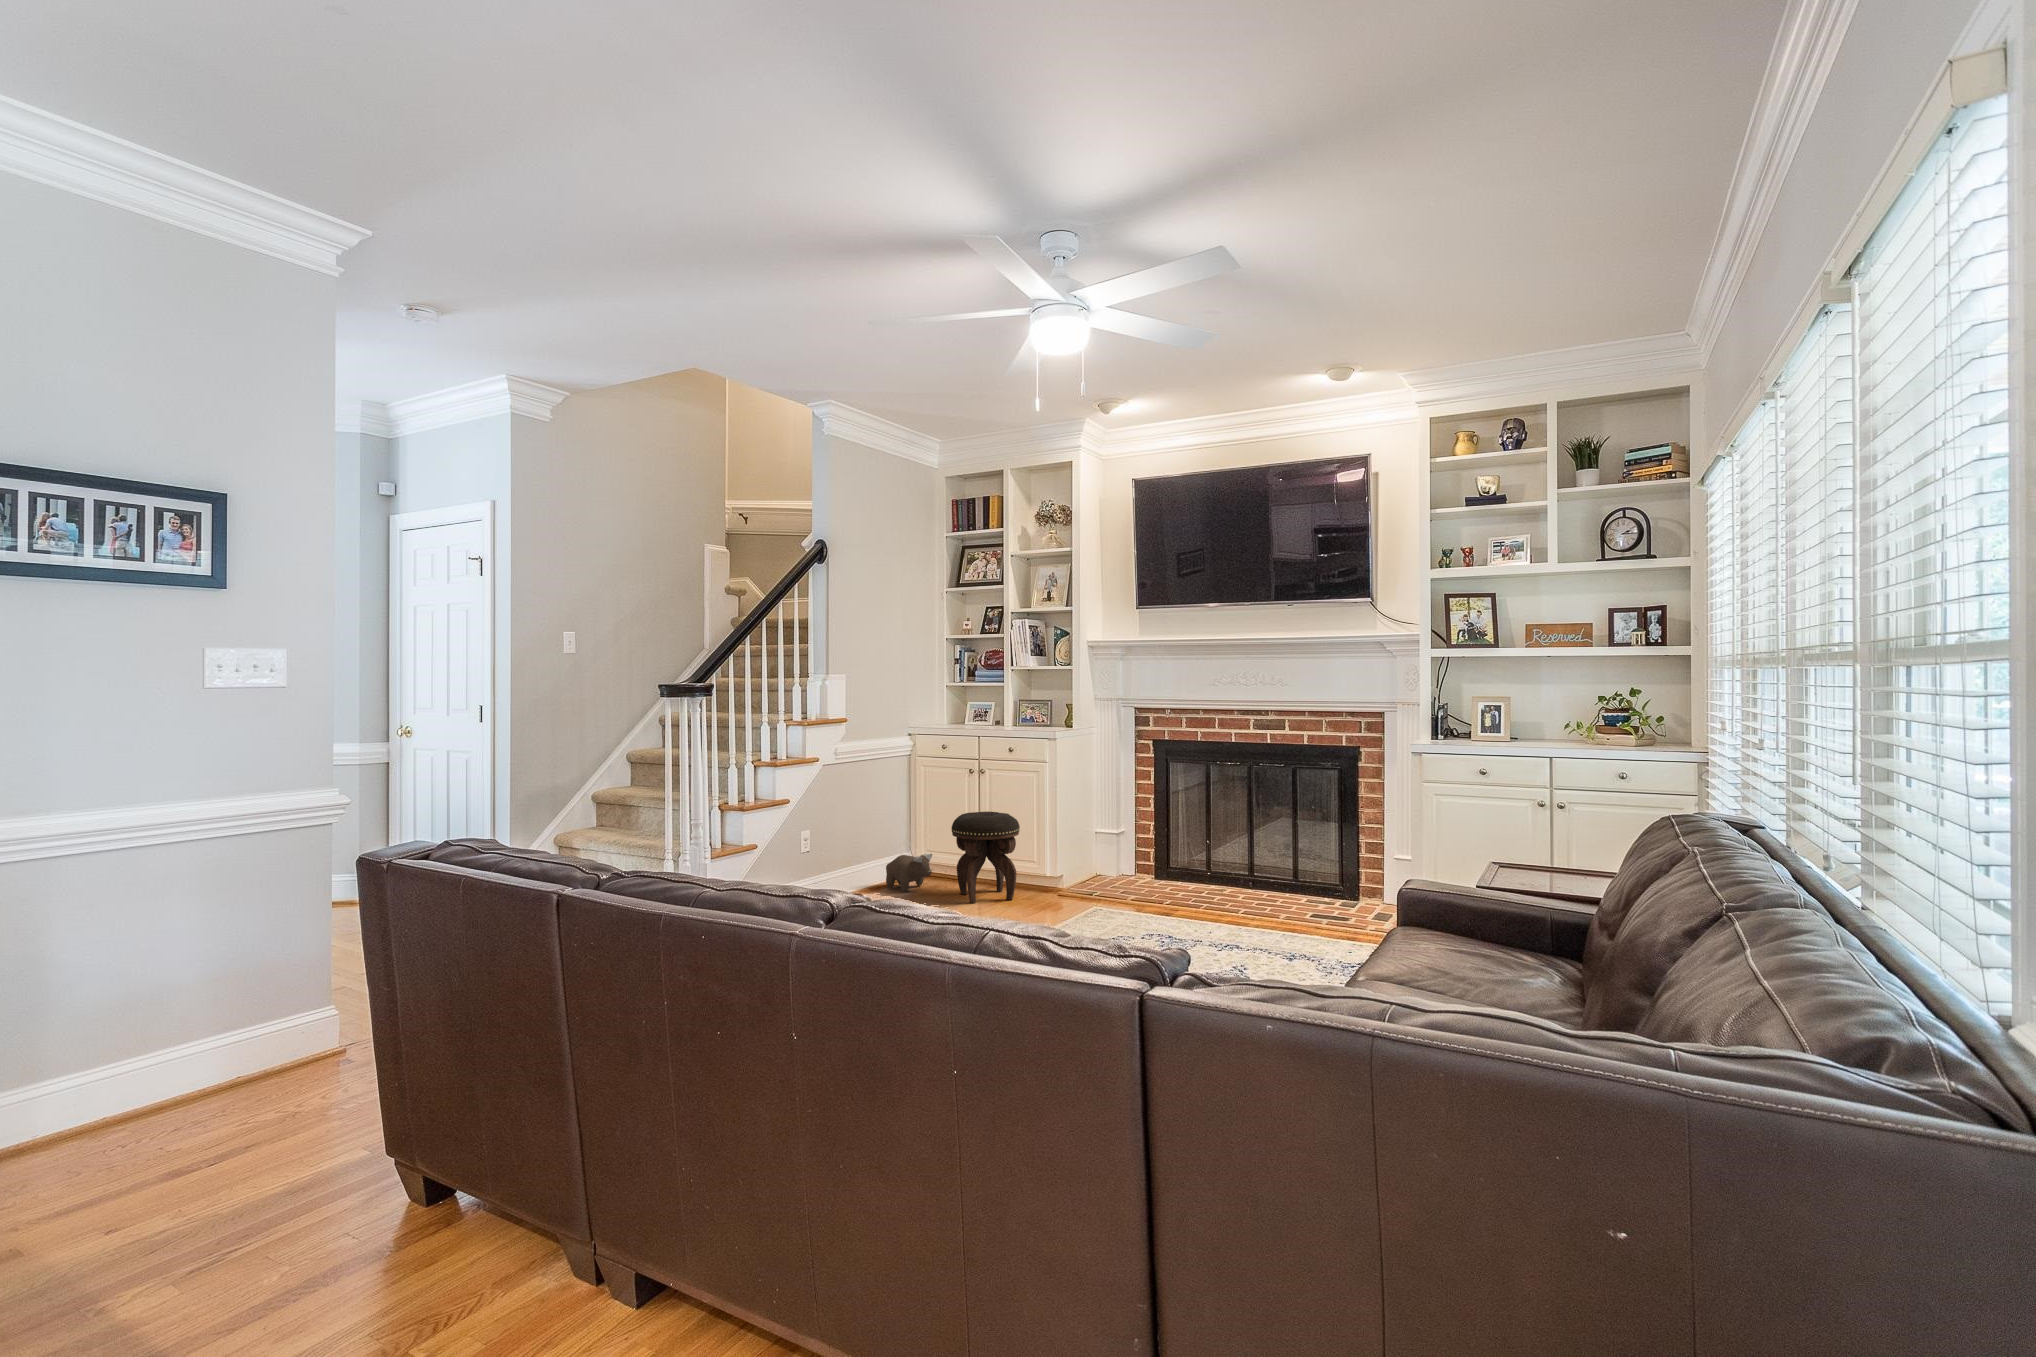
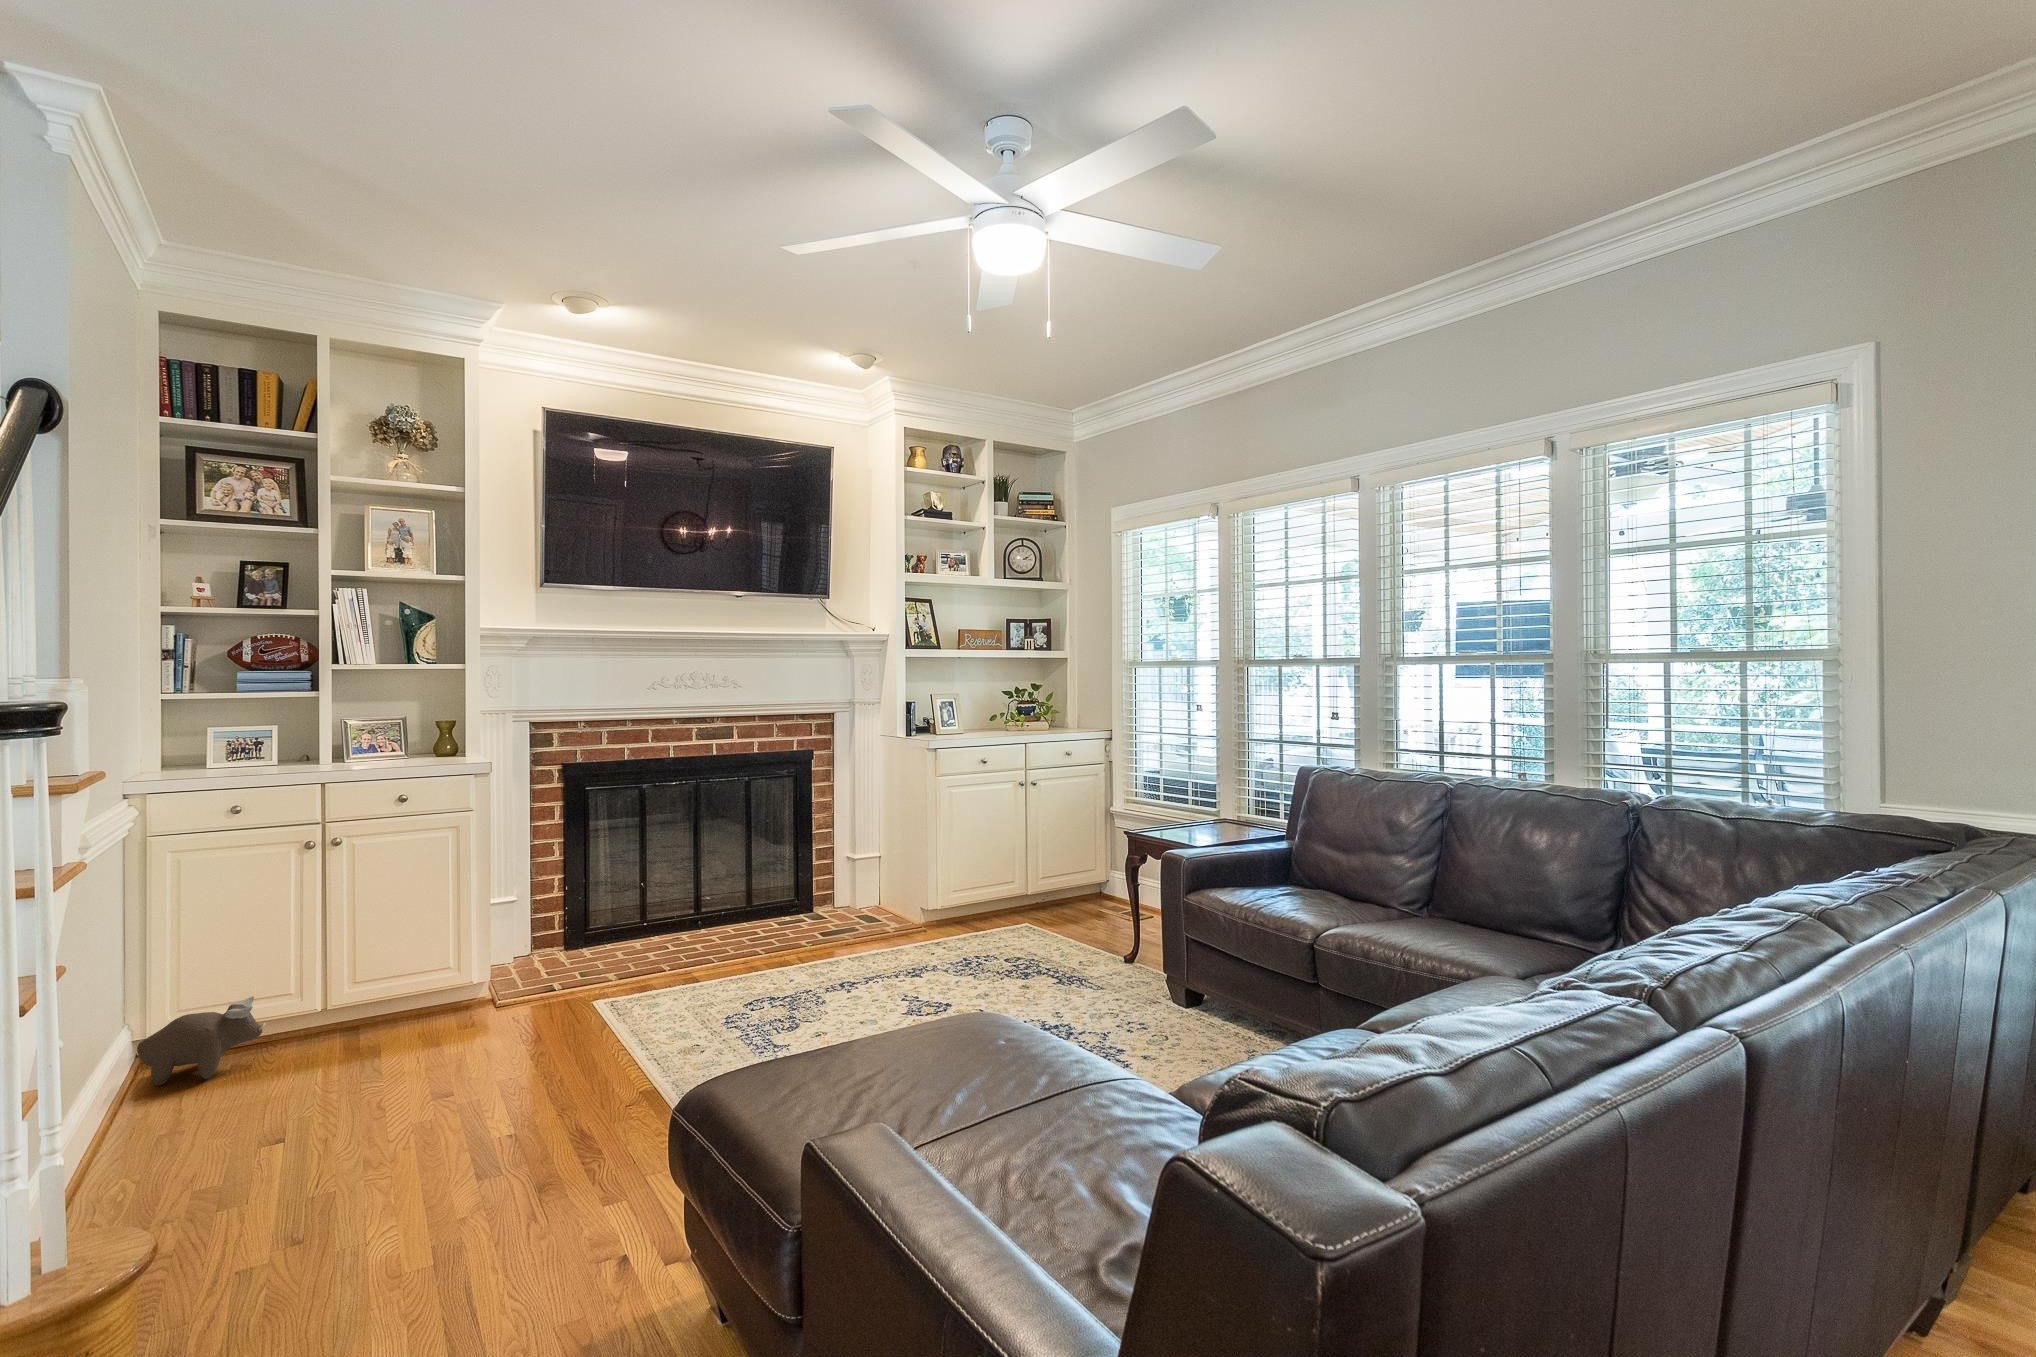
footstool: present [952,811,1020,903] -> none [322,898,451,1053]

